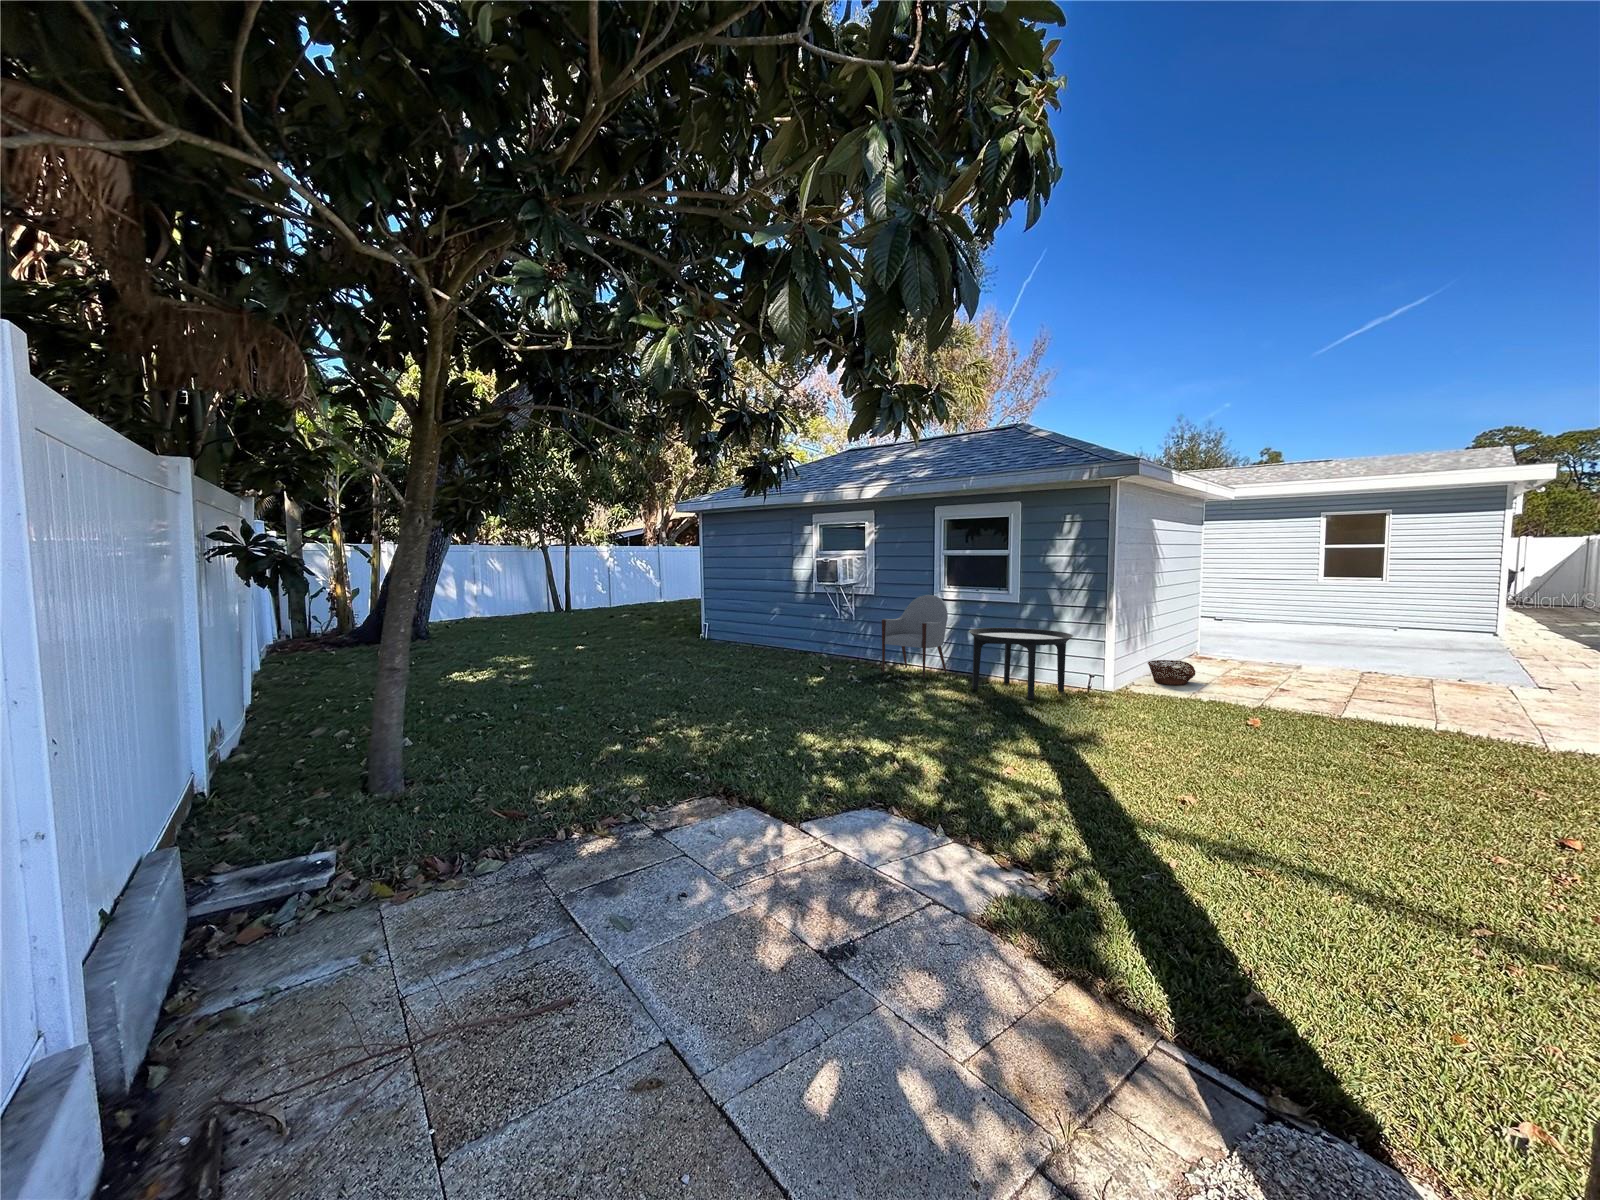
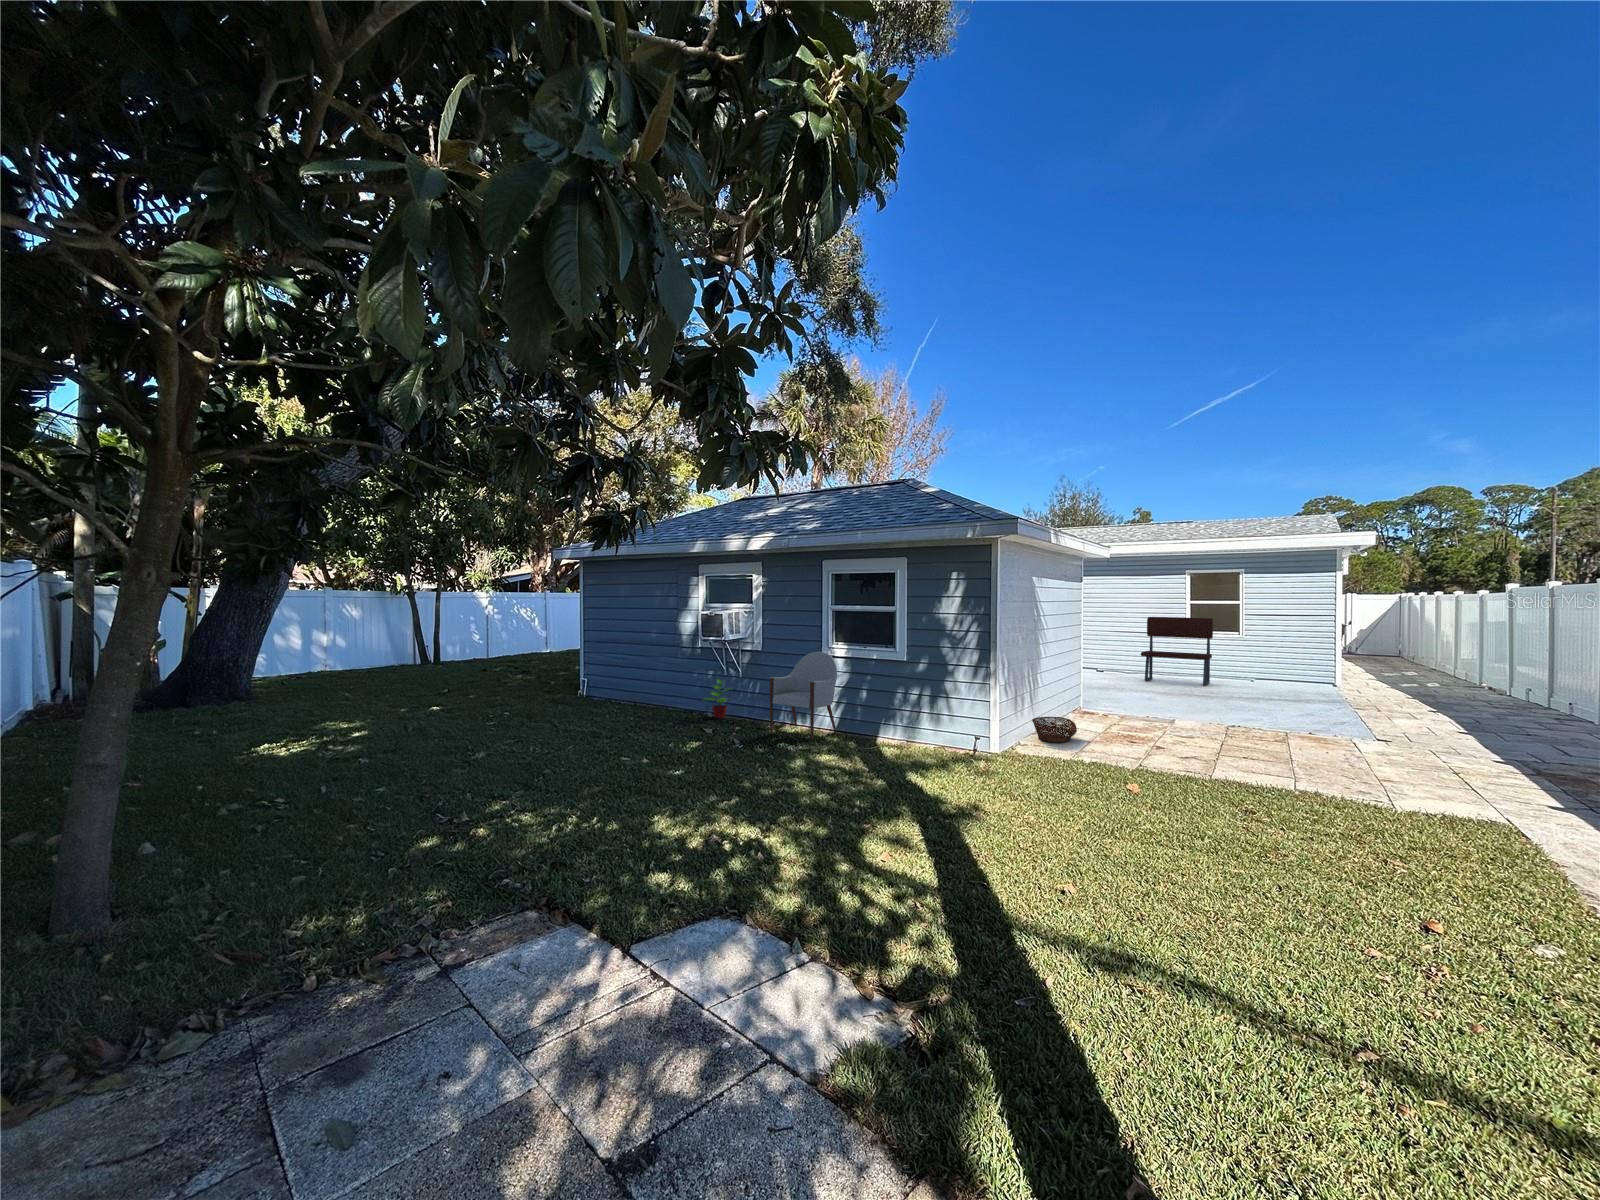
bench: none [1267,562,1352,634] -> present [1141,617,1213,686]
potted plant: none [814,621,845,659] -> present [705,680,727,718]
round table: present [969,628,1073,699] -> none [856,686,959,763]

